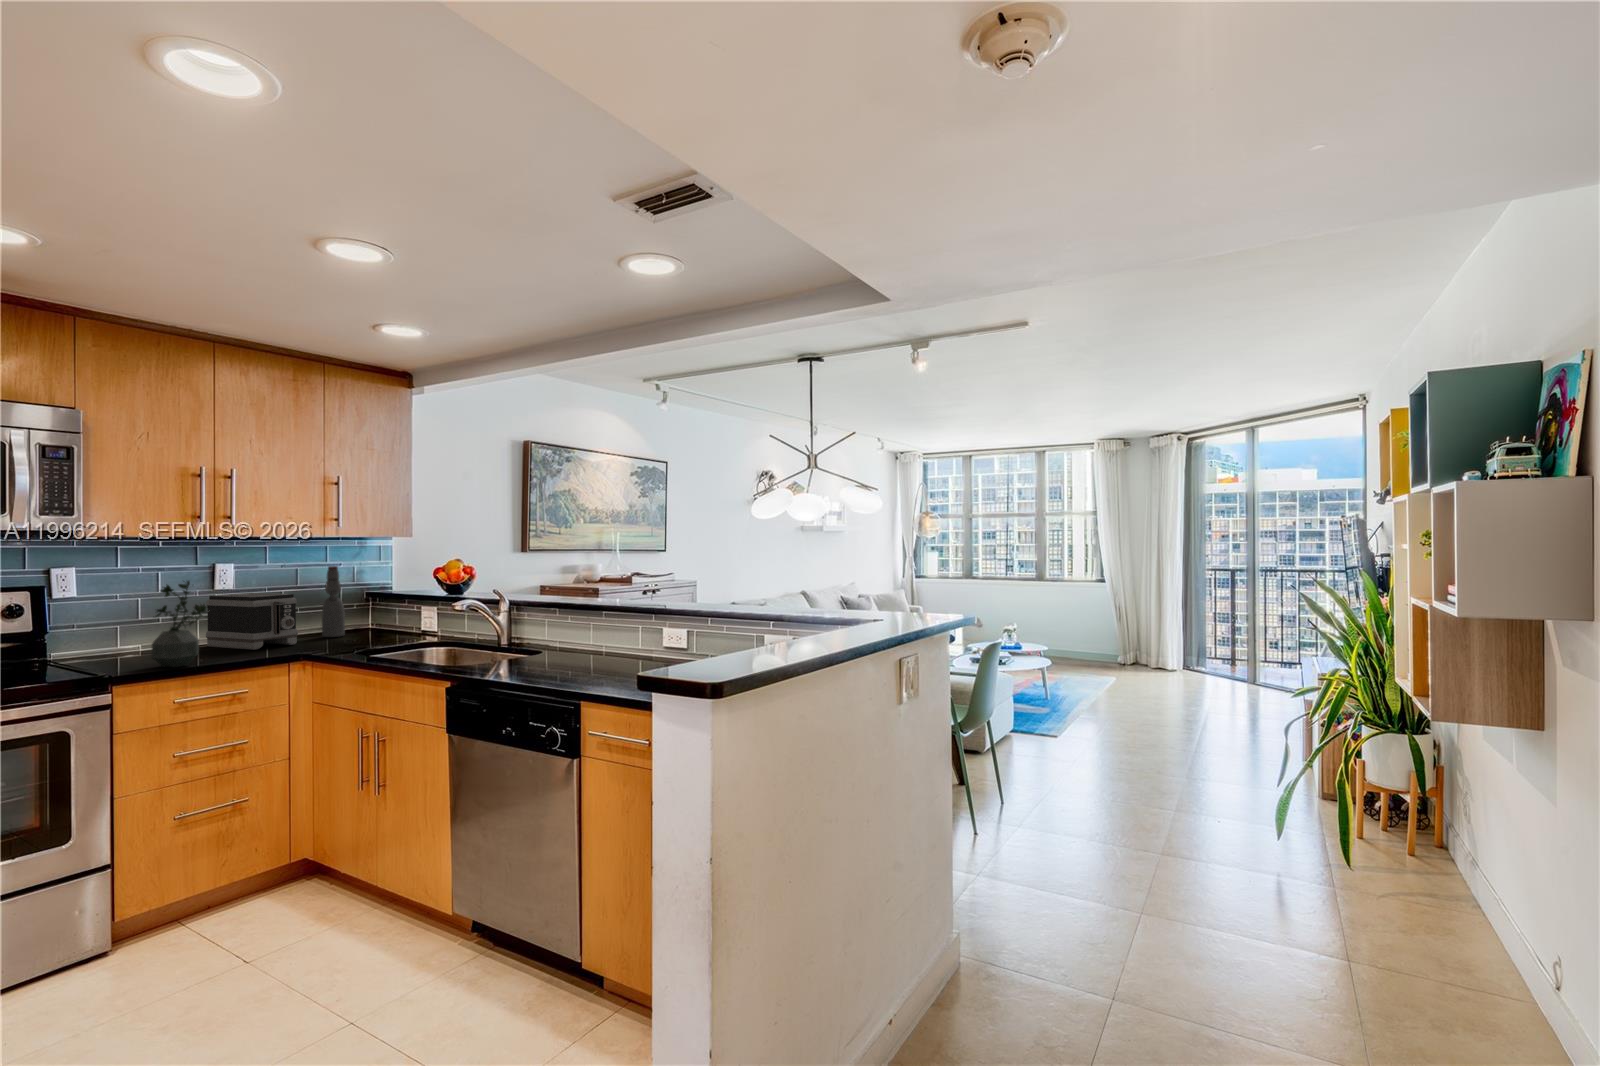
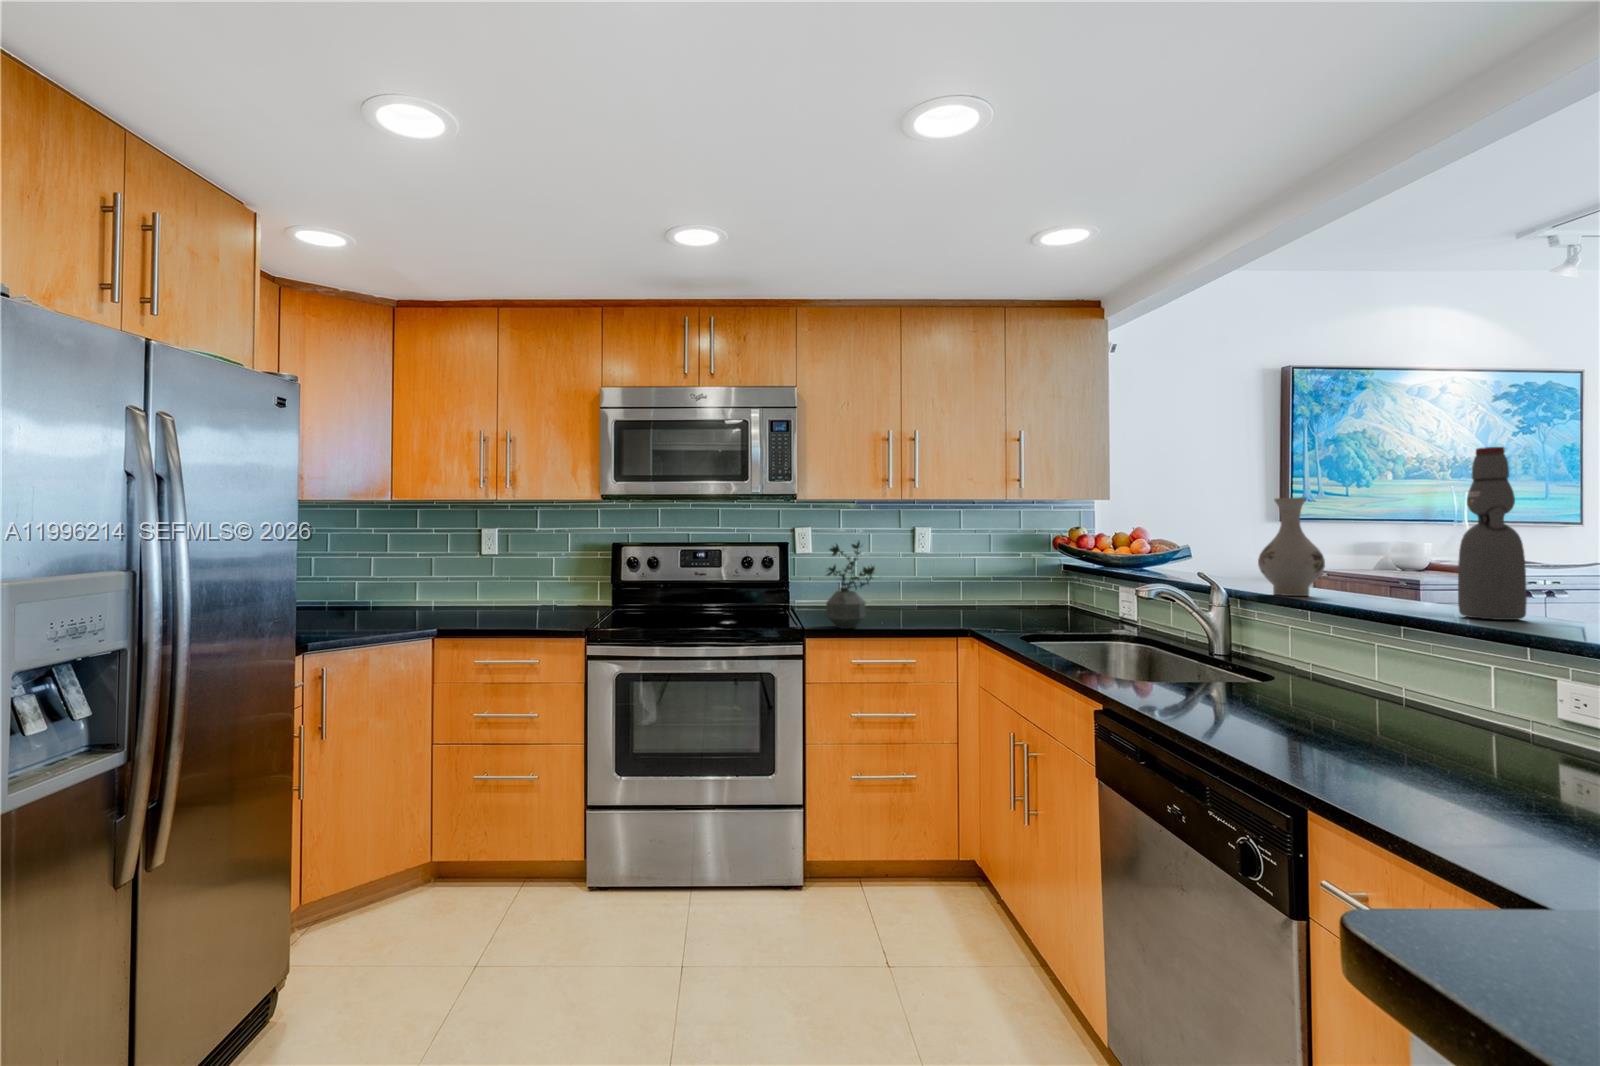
vase: none [526,545,560,604] -> present [1258,498,1325,596]
bottle: present [322,566,345,637] -> present [1458,447,1527,620]
toaster: present [206,593,298,650] -> none [902,559,975,619]

